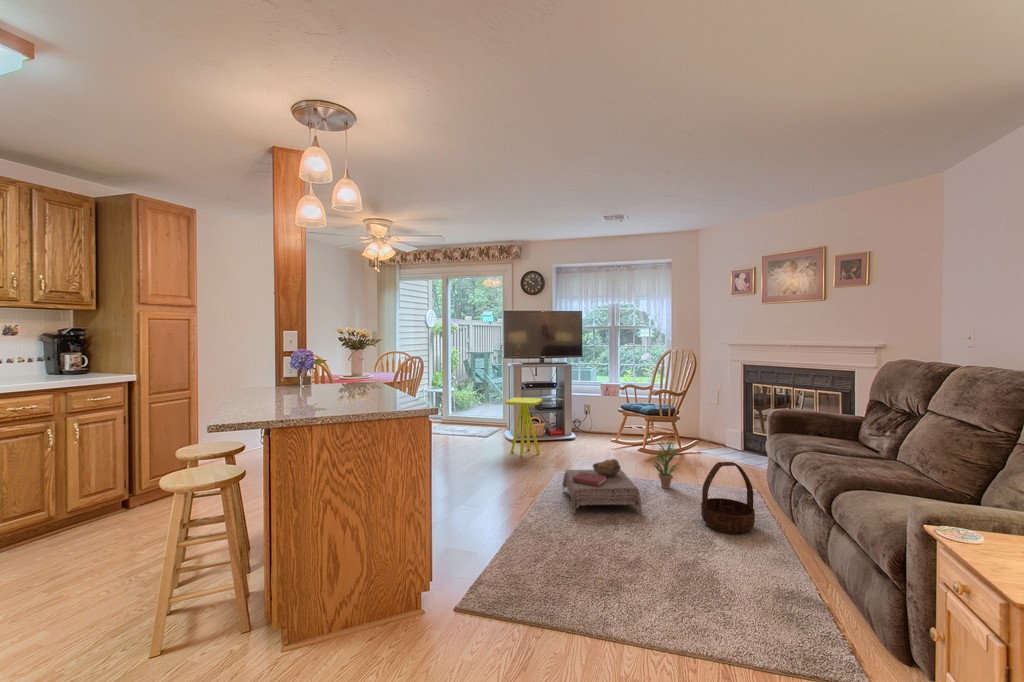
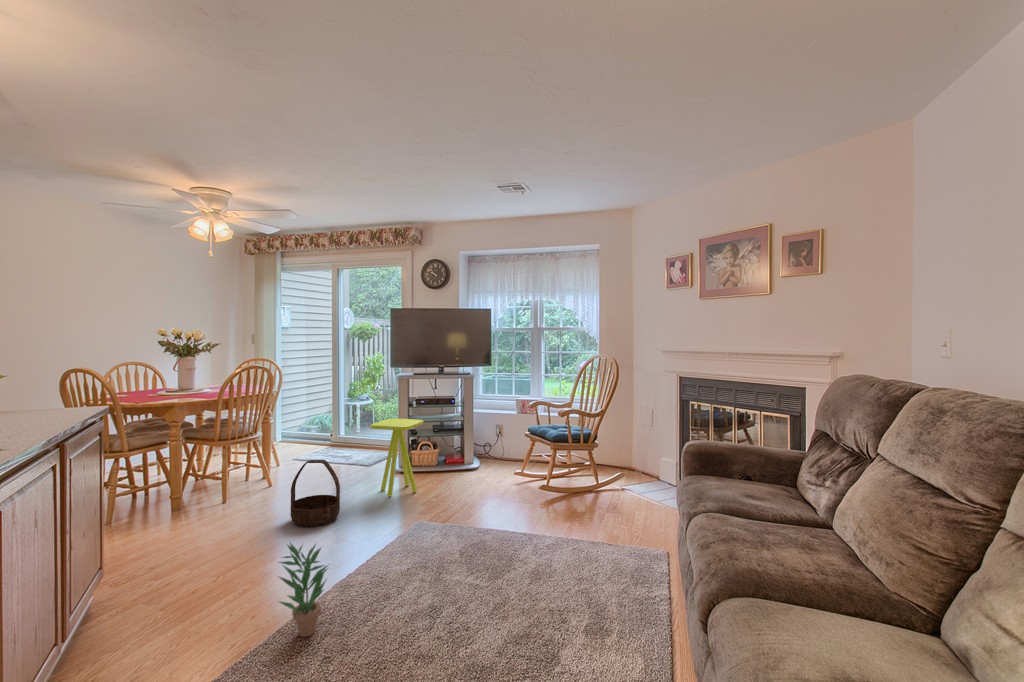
potted plant: present [654,441,678,488] -> present [279,544,328,637]
ottoman: present [562,459,642,514] -> none [384,512,489,600]
basket: present [701,462,755,534] -> present [291,460,340,527]

